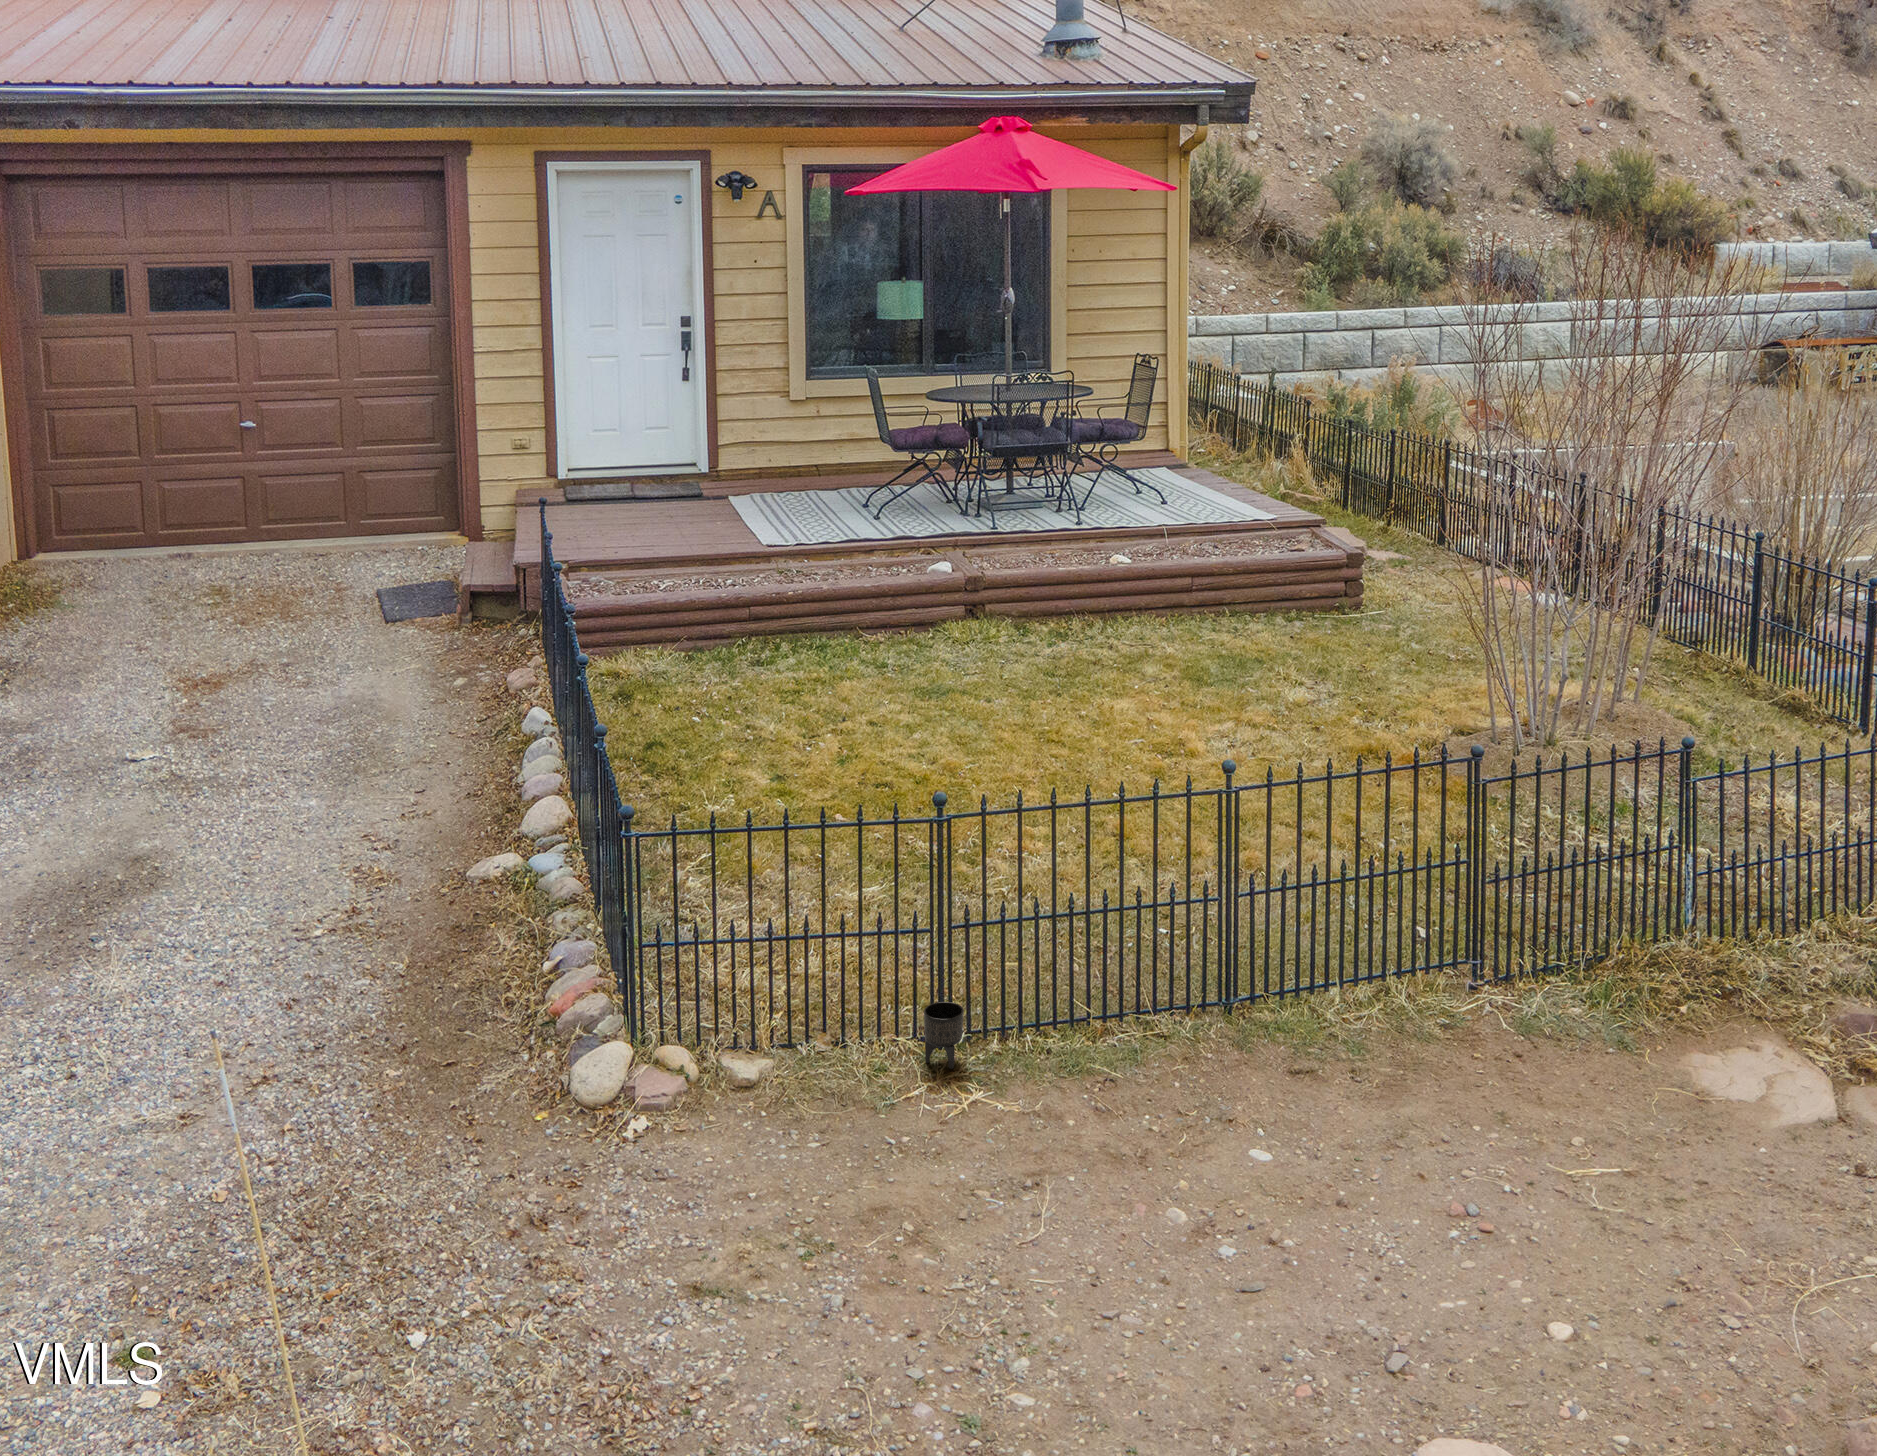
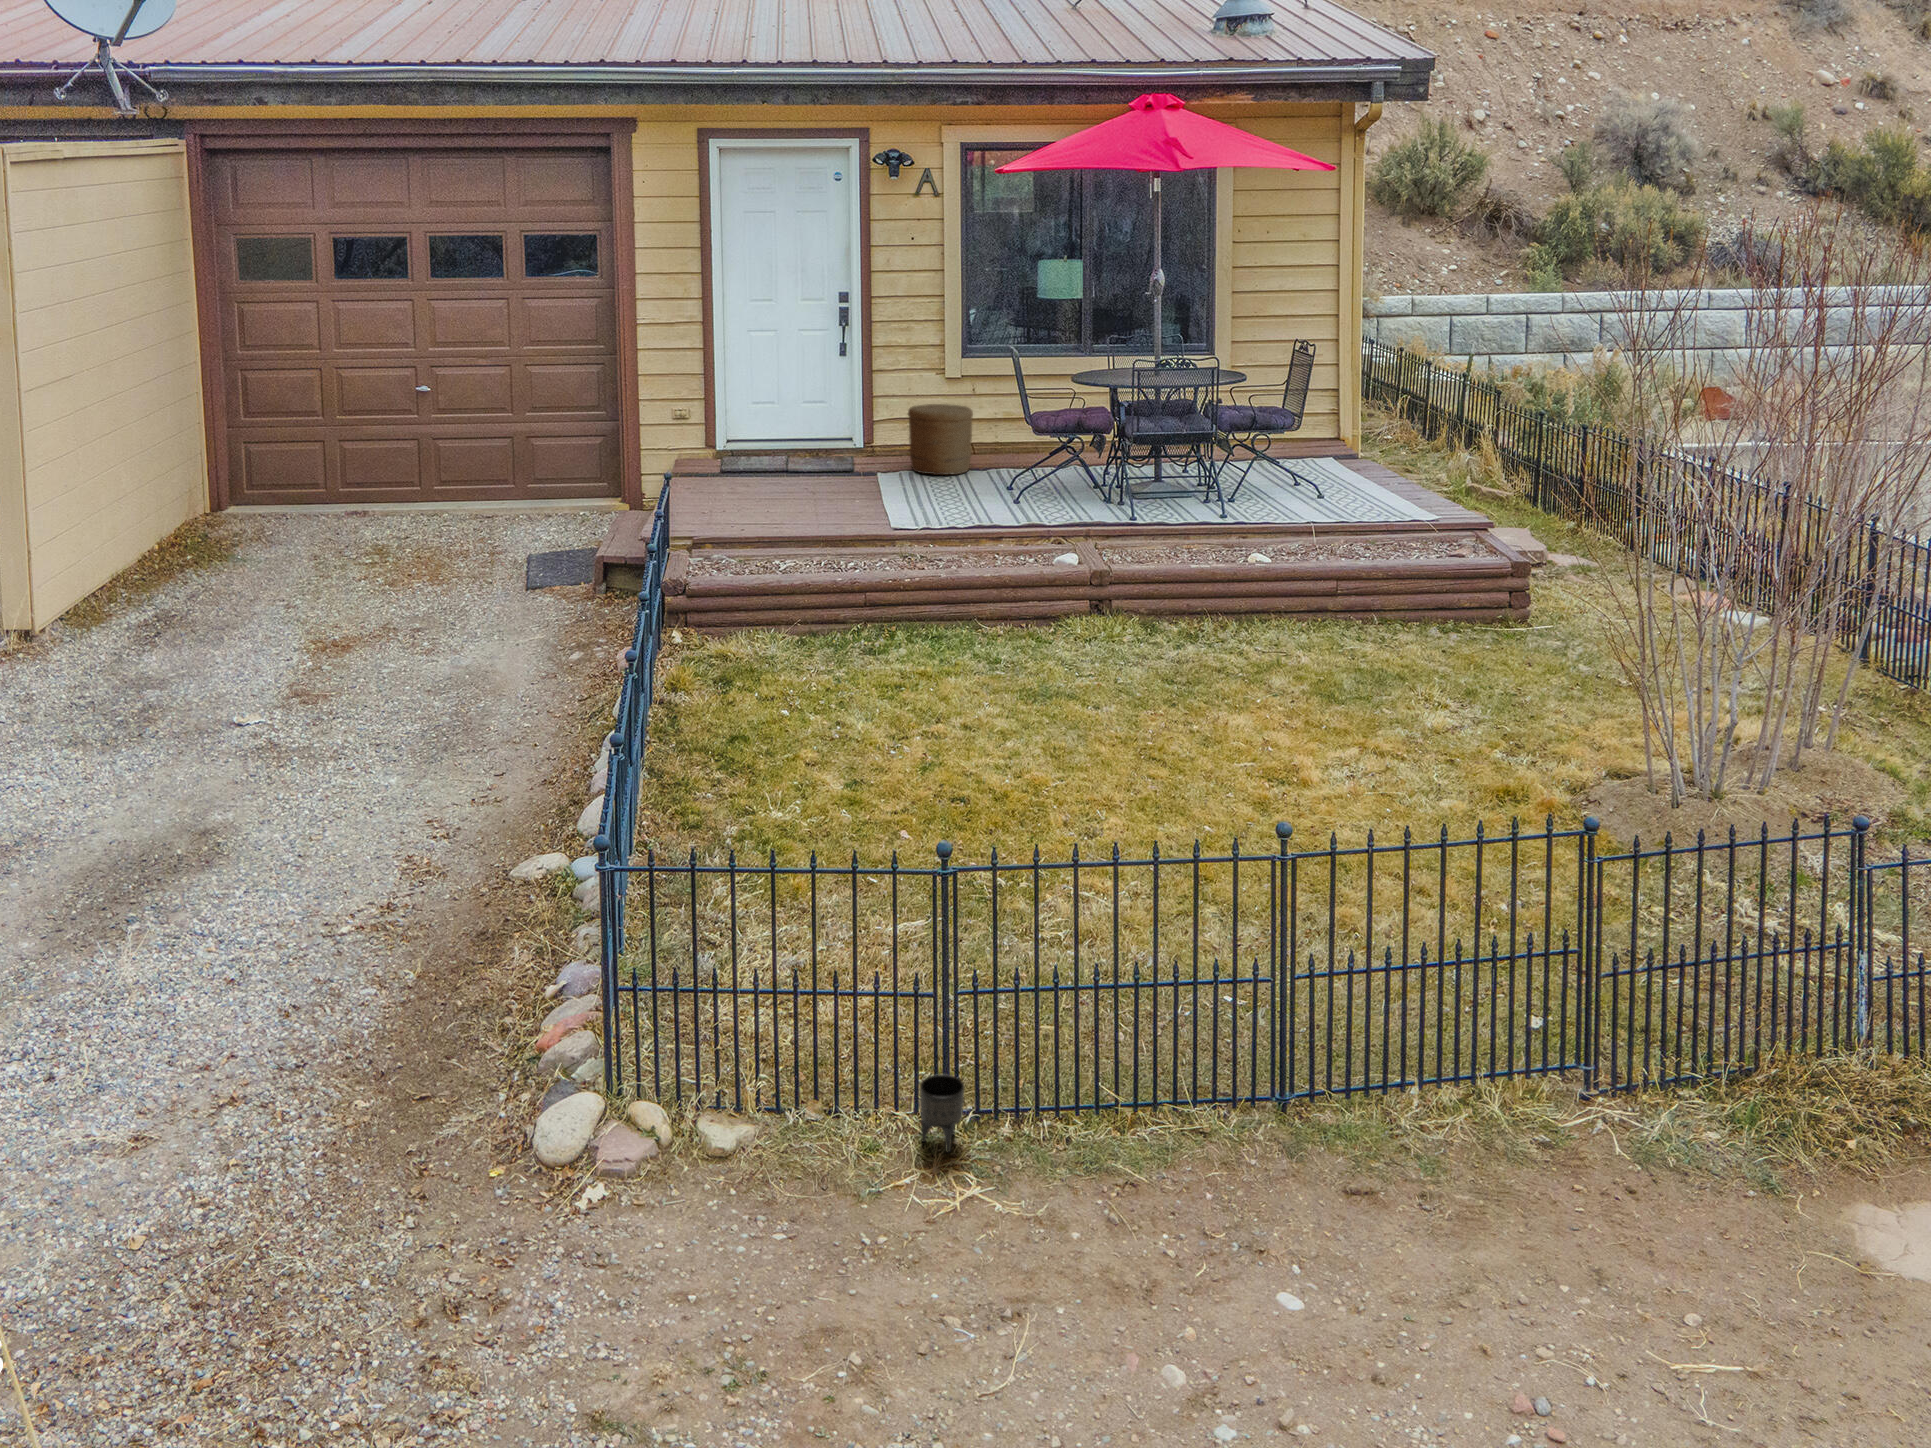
woven basket: none [759,425,824,495] -> present [908,404,973,475]

